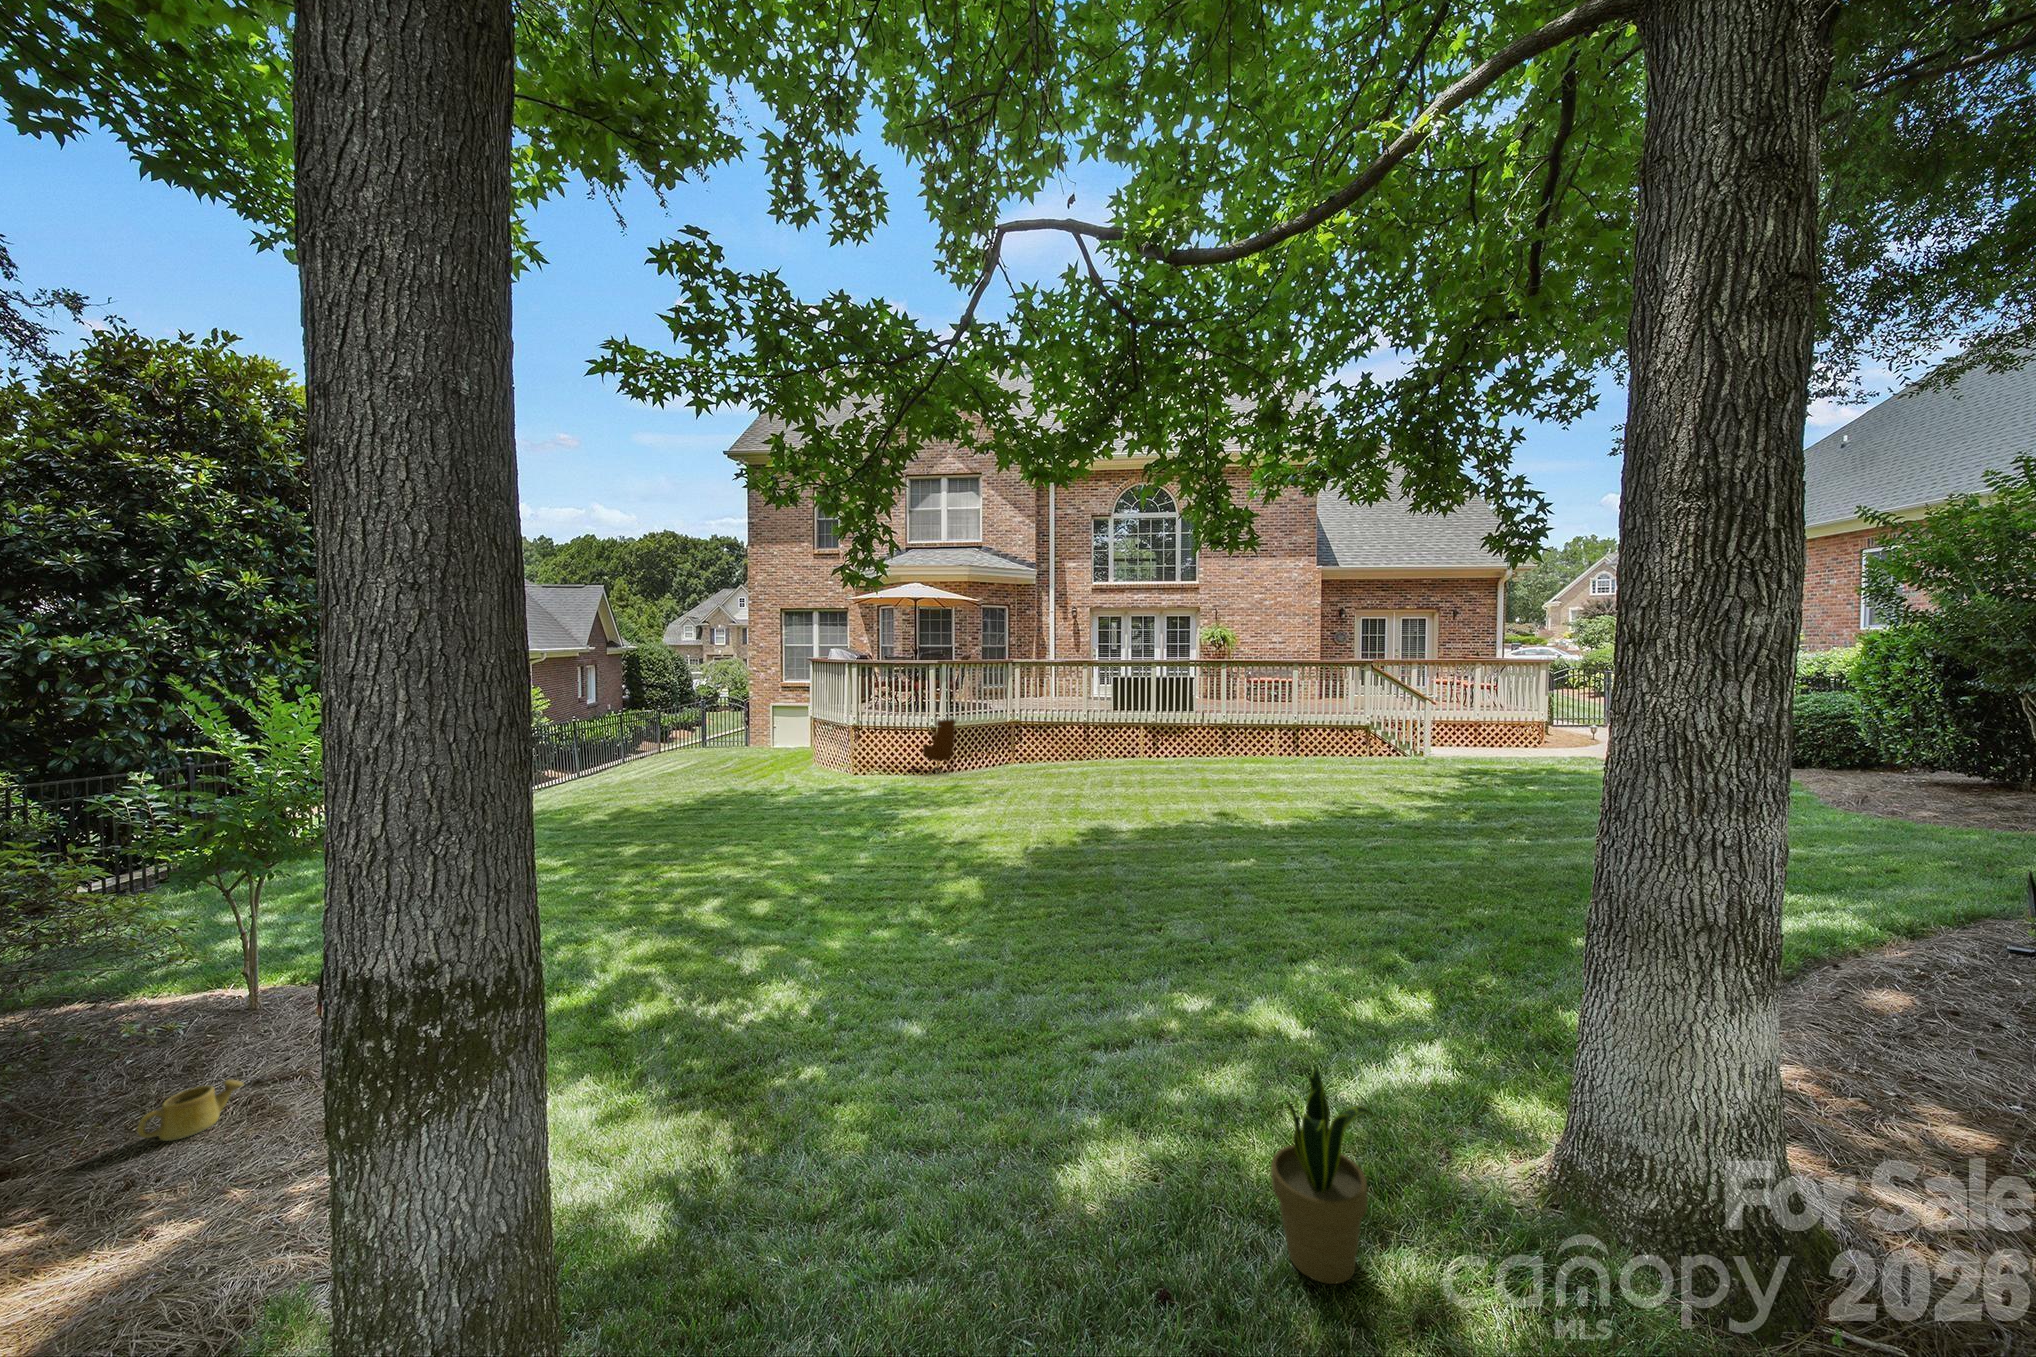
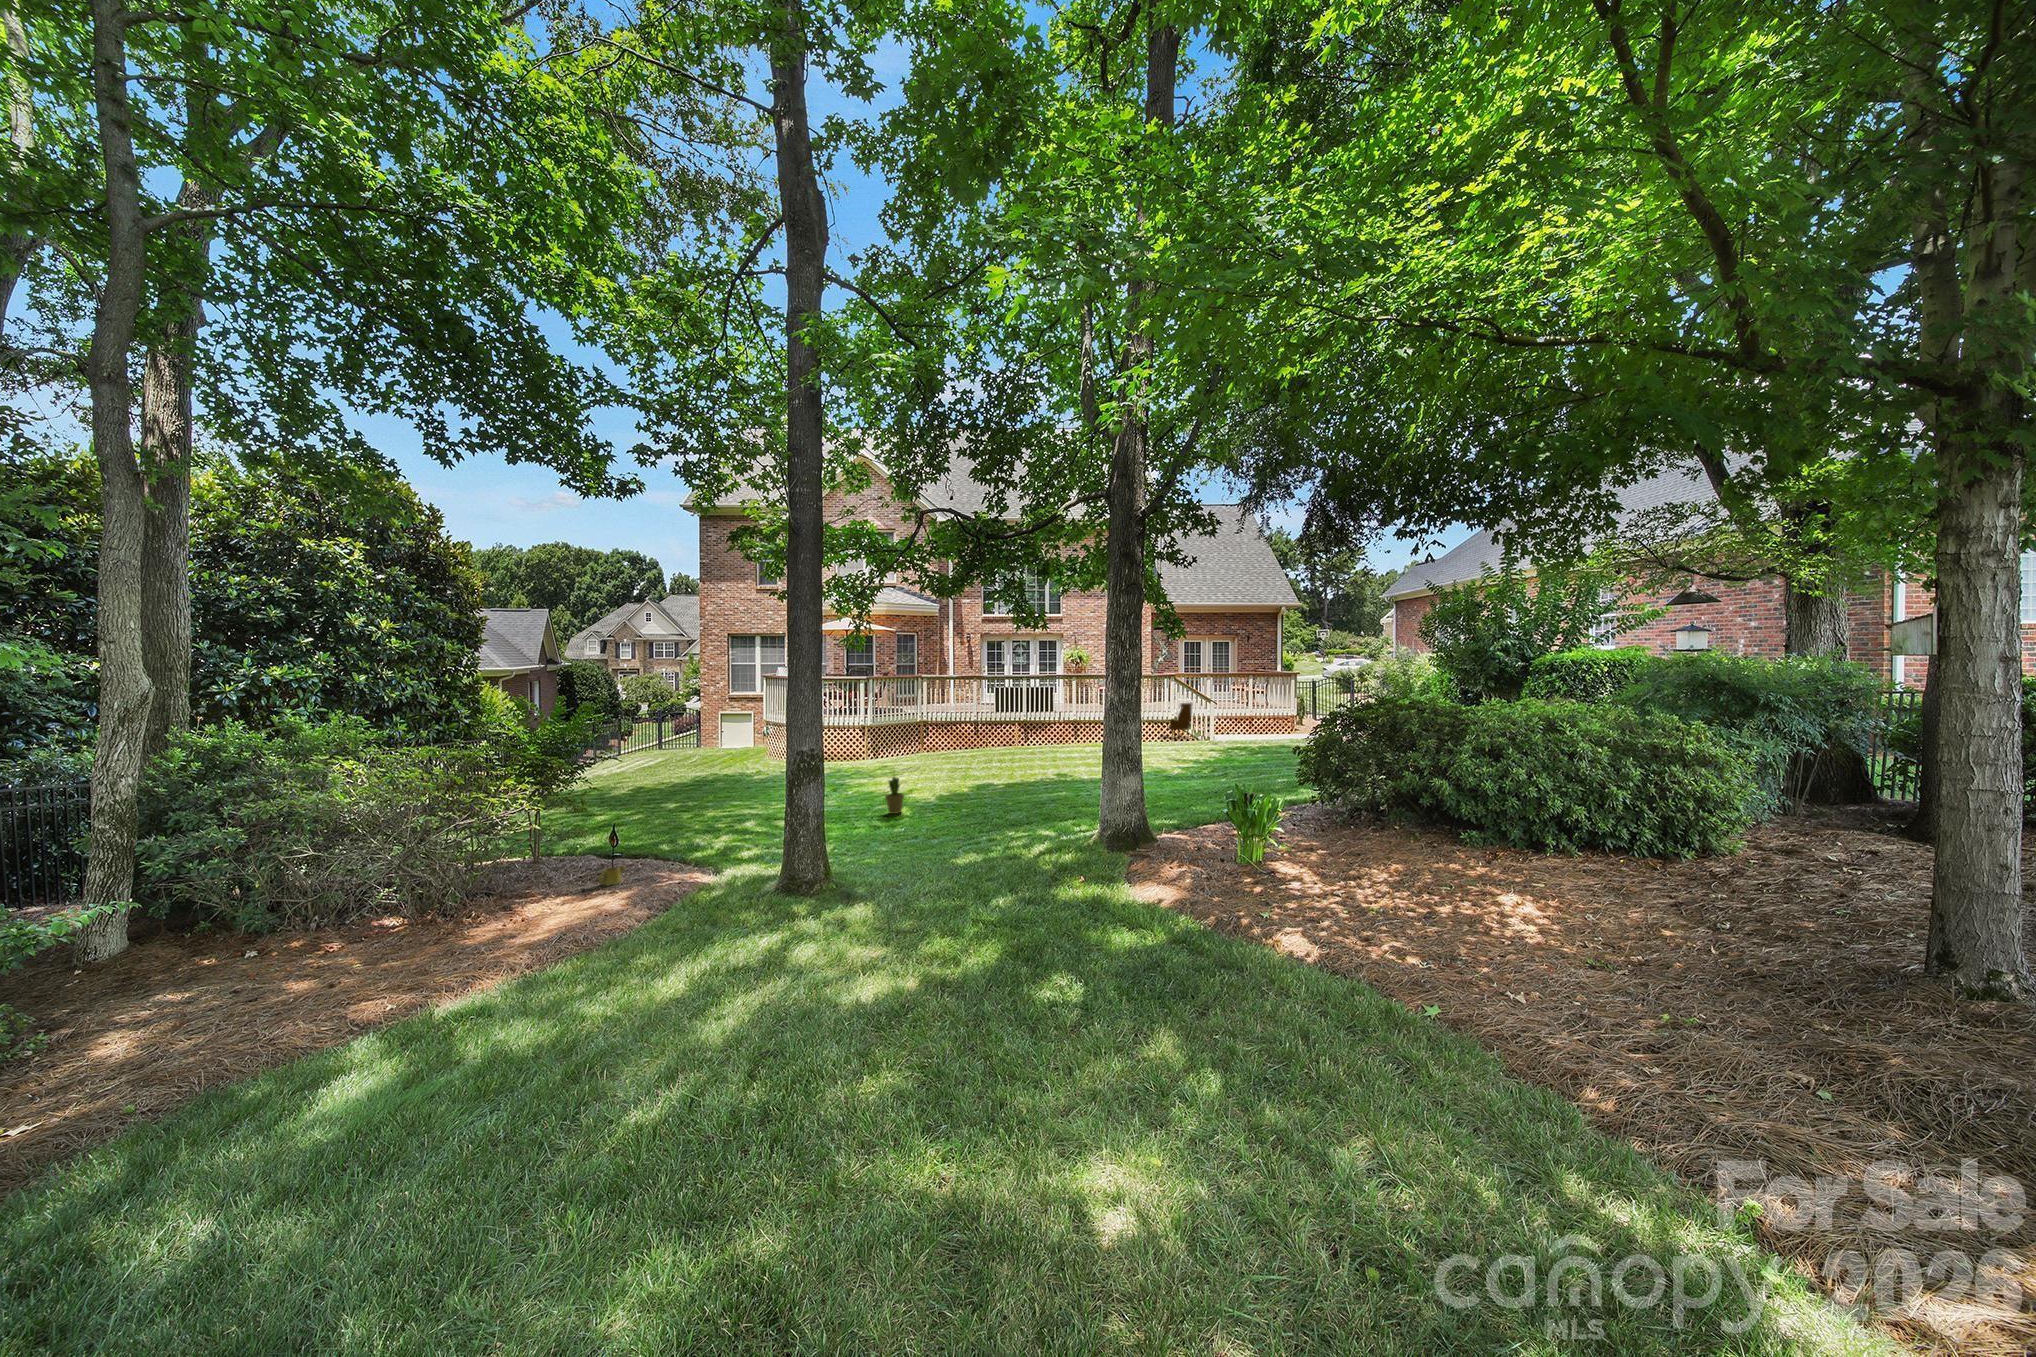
lounge chair: present [908,719,956,771] -> present [1160,703,1192,739]
potted plant: present [1271,1067,1374,1284] -> present [885,777,904,814]

